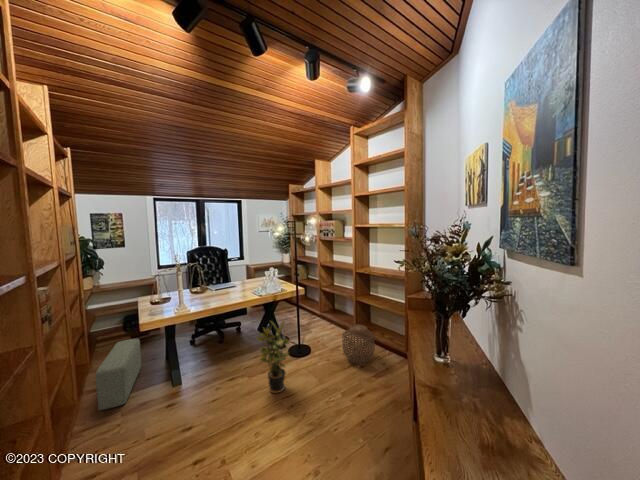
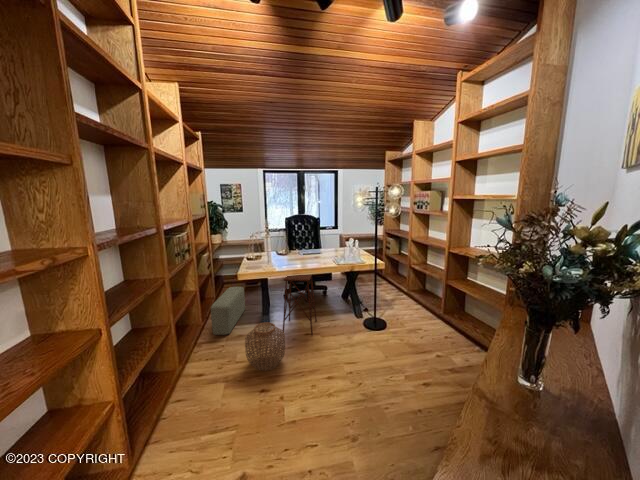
side table: none [202,307,239,385] -> present [283,275,317,335]
potted plant: present [257,321,289,393] -> none [323,290,357,358]
woven basket: present [342,324,375,364] -> present [245,322,285,371]

